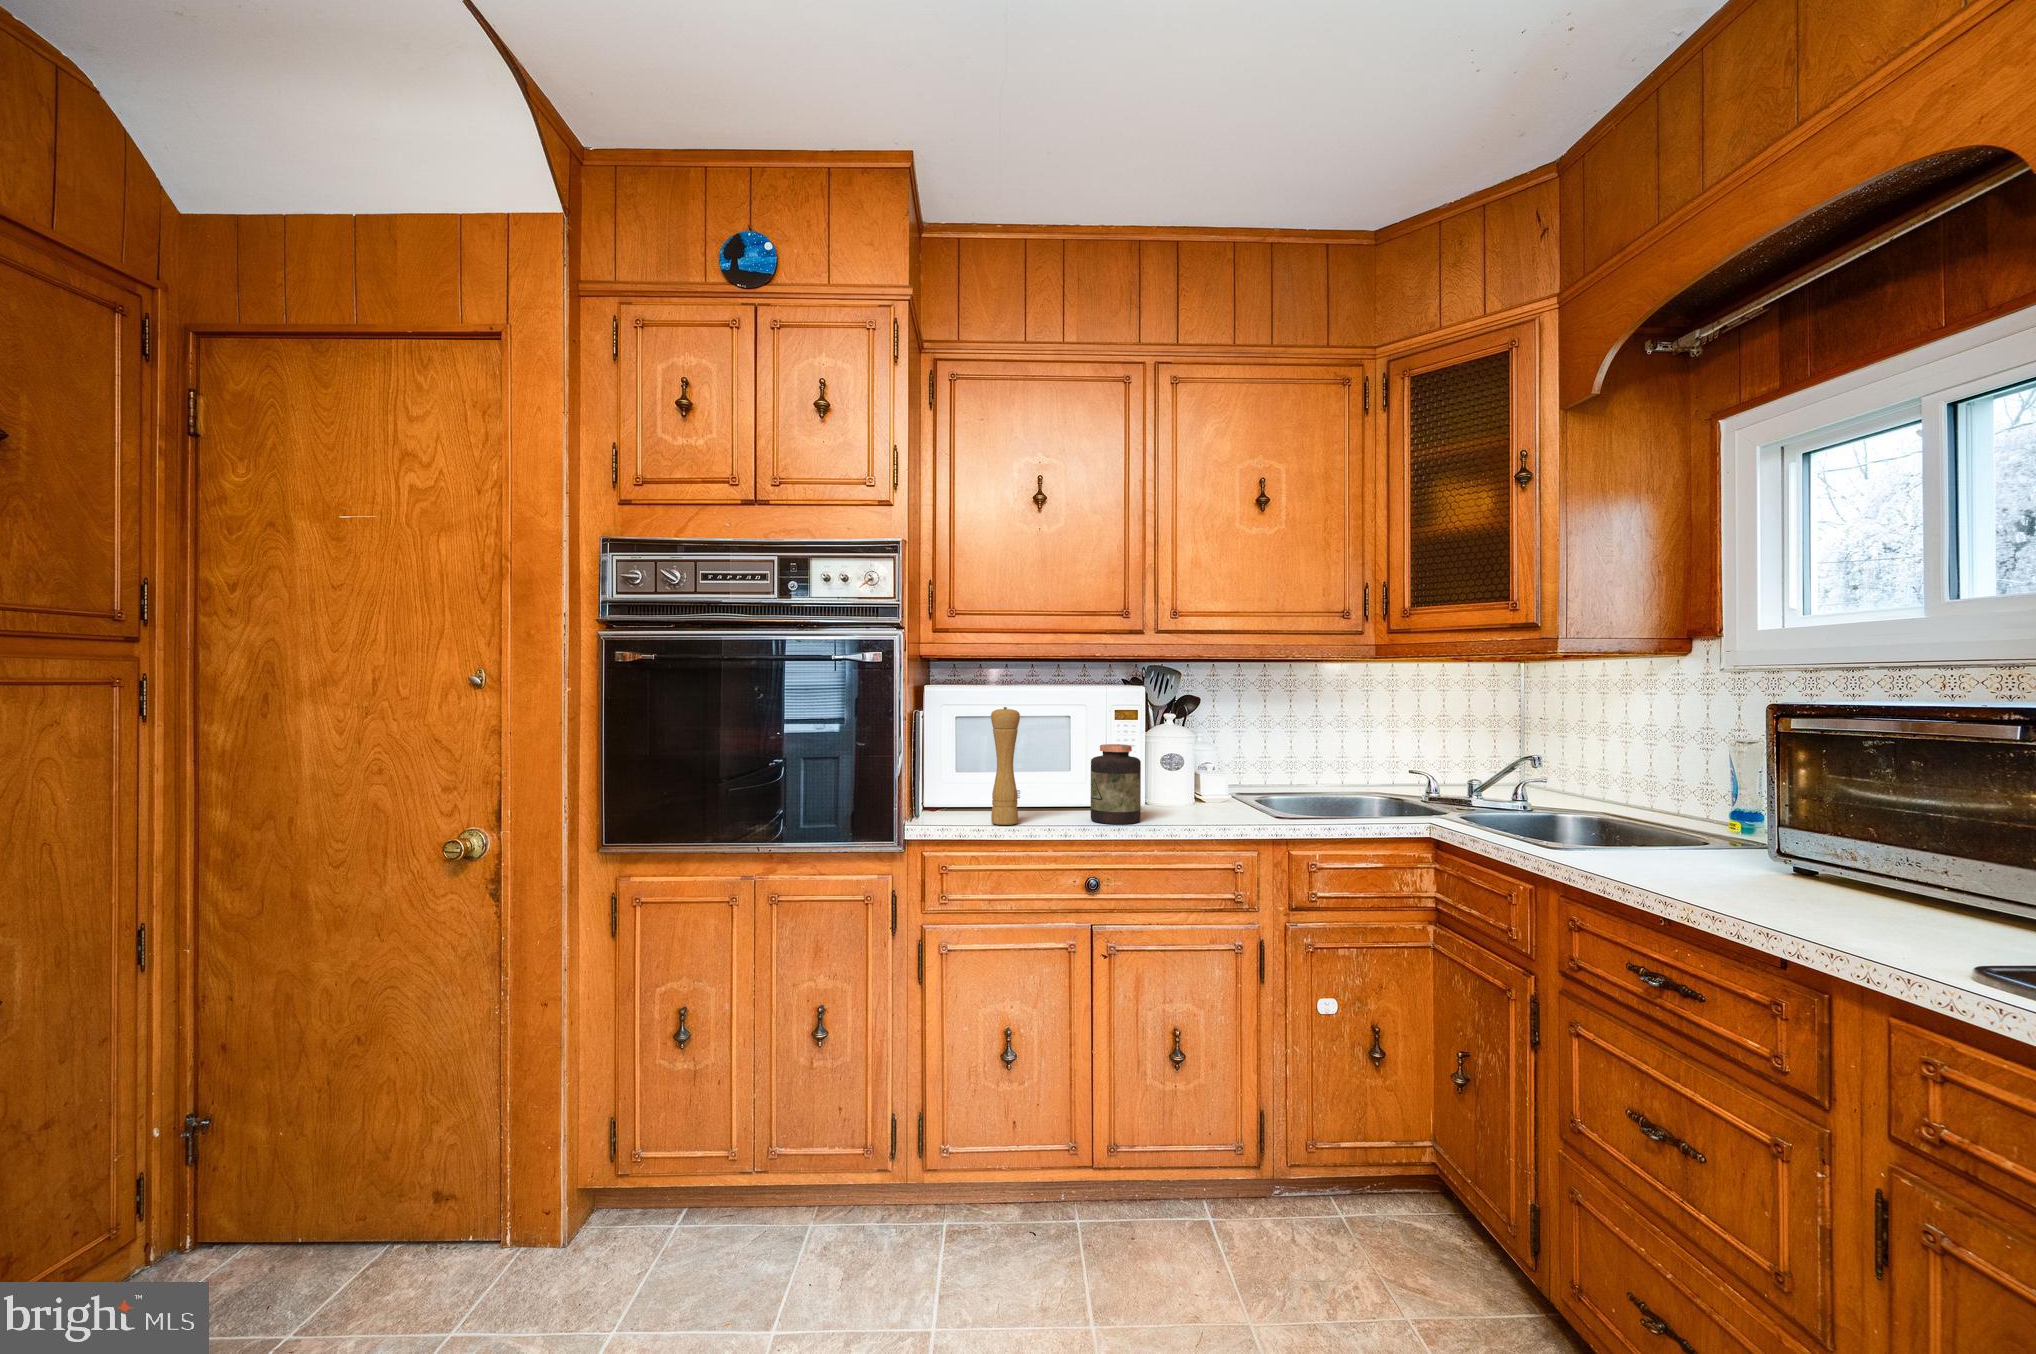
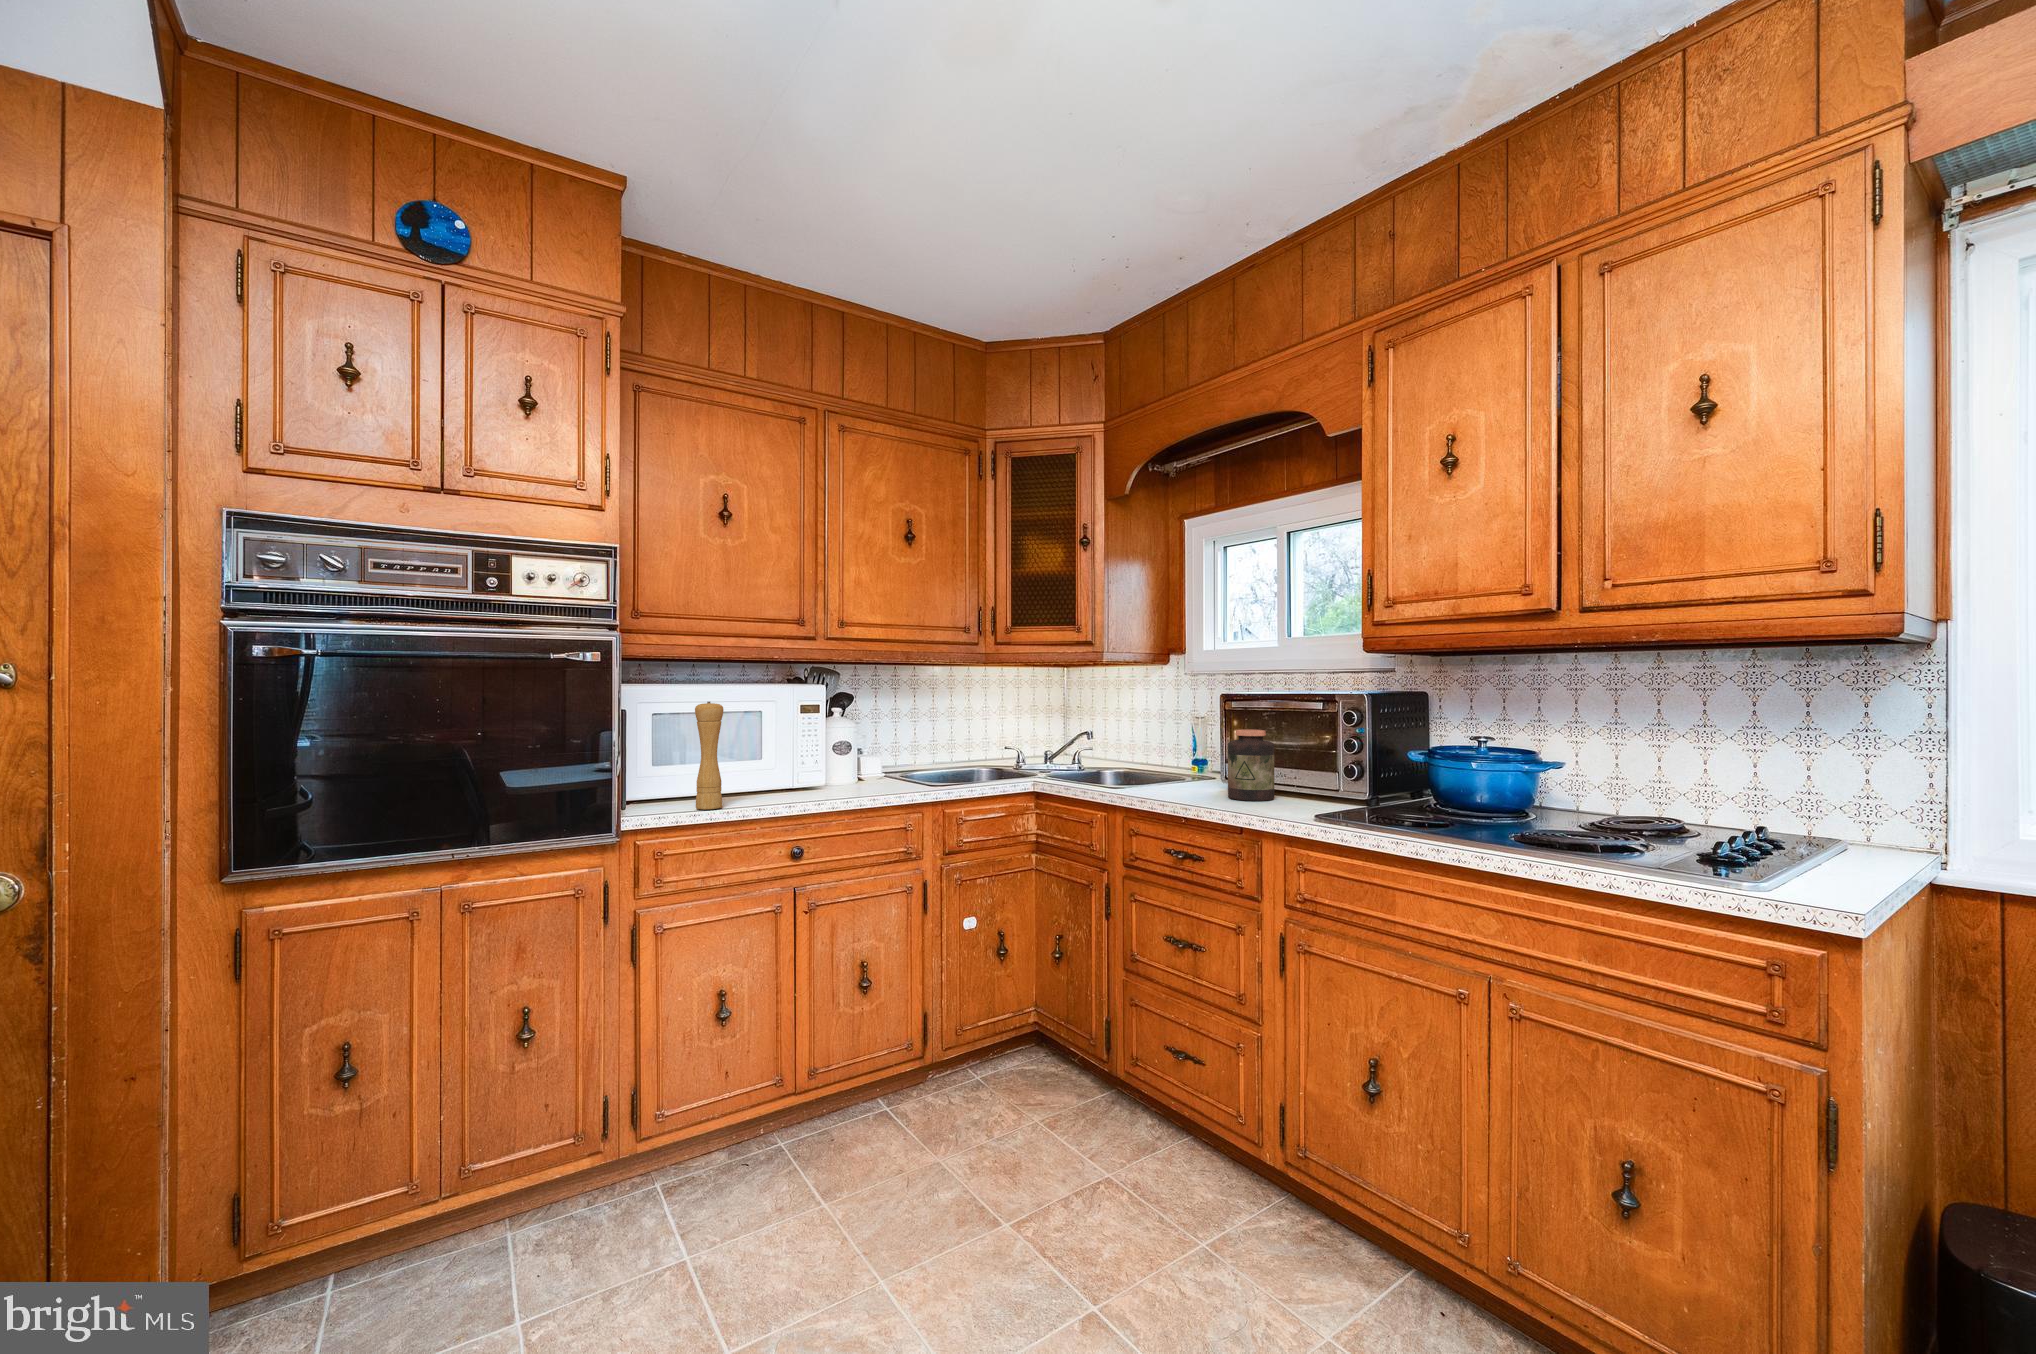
jar: present [1091,744,1141,824] -> present [1228,729,1274,801]

